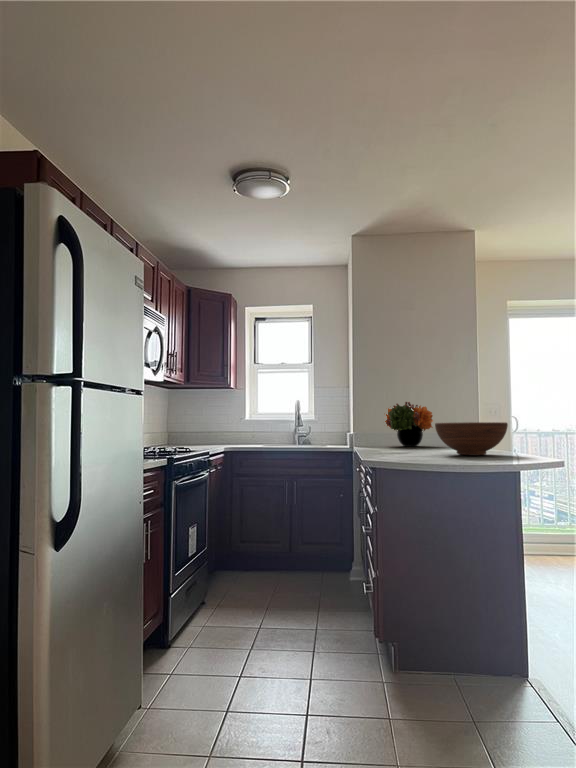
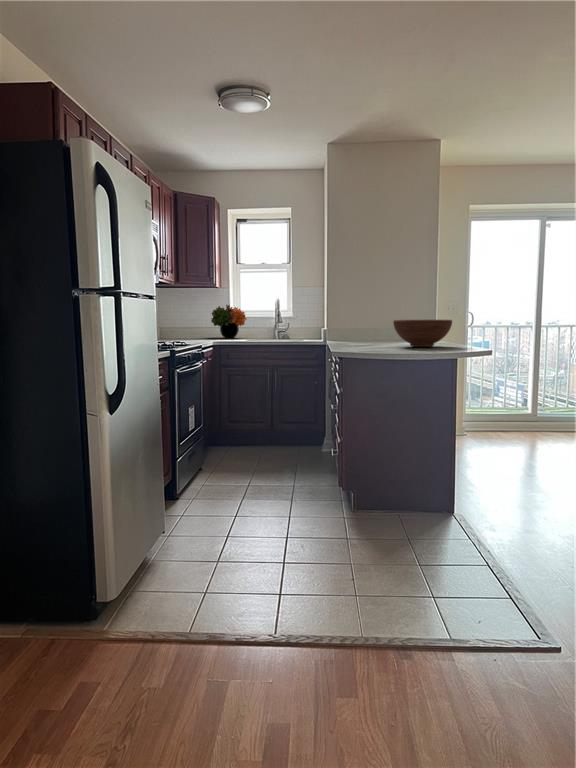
flower arrangement: present [385,402,433,446] -> present [211,305,247,338]

